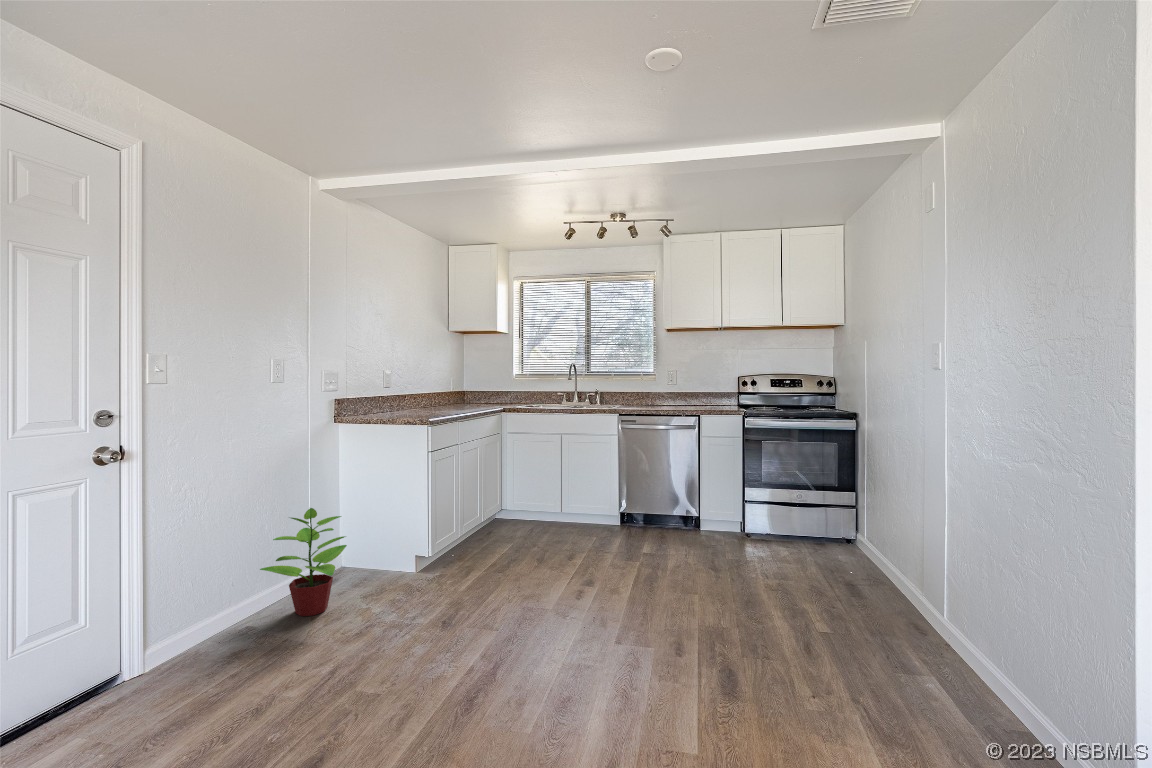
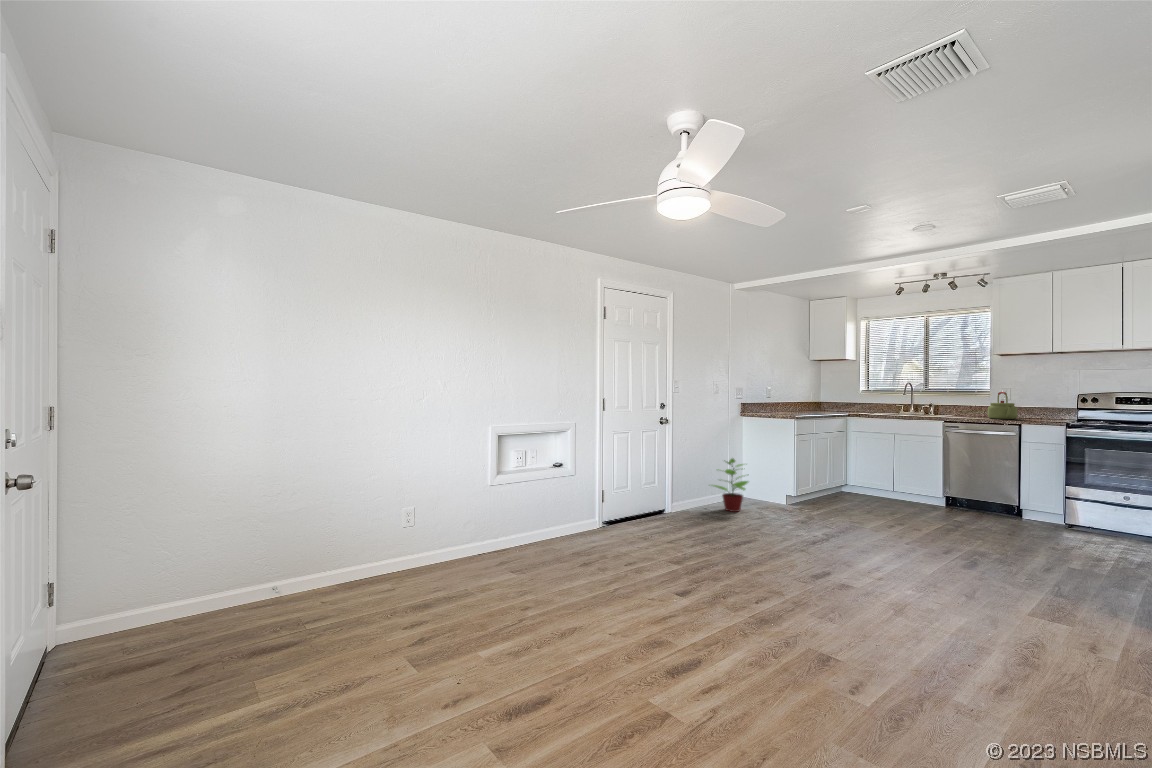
kettle: none [664,375,694,410] -> present [988,392,1018,419]

